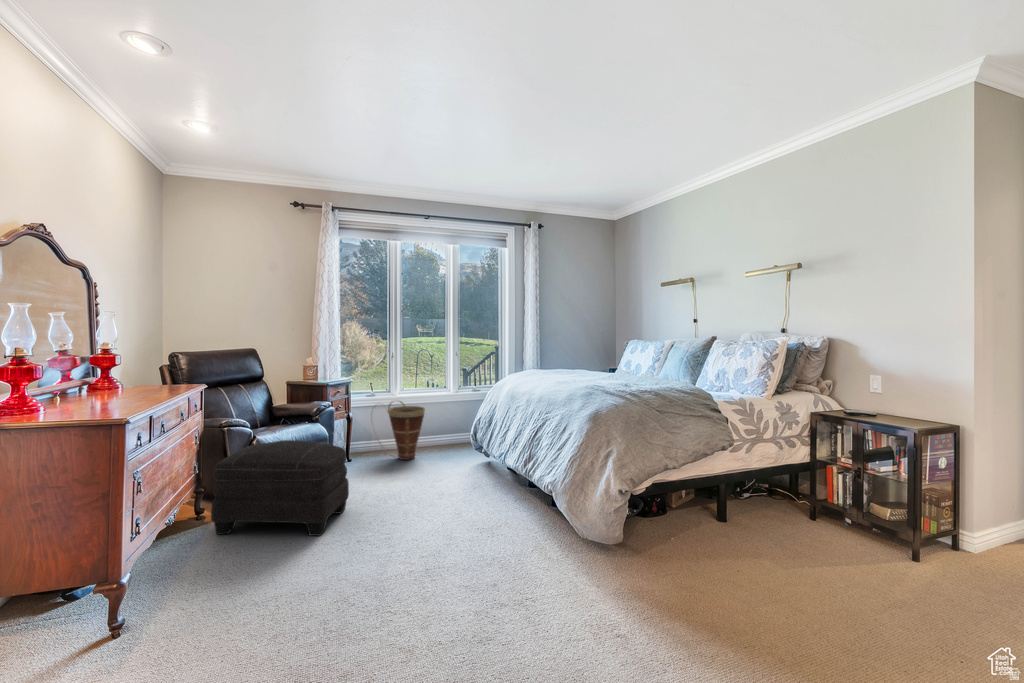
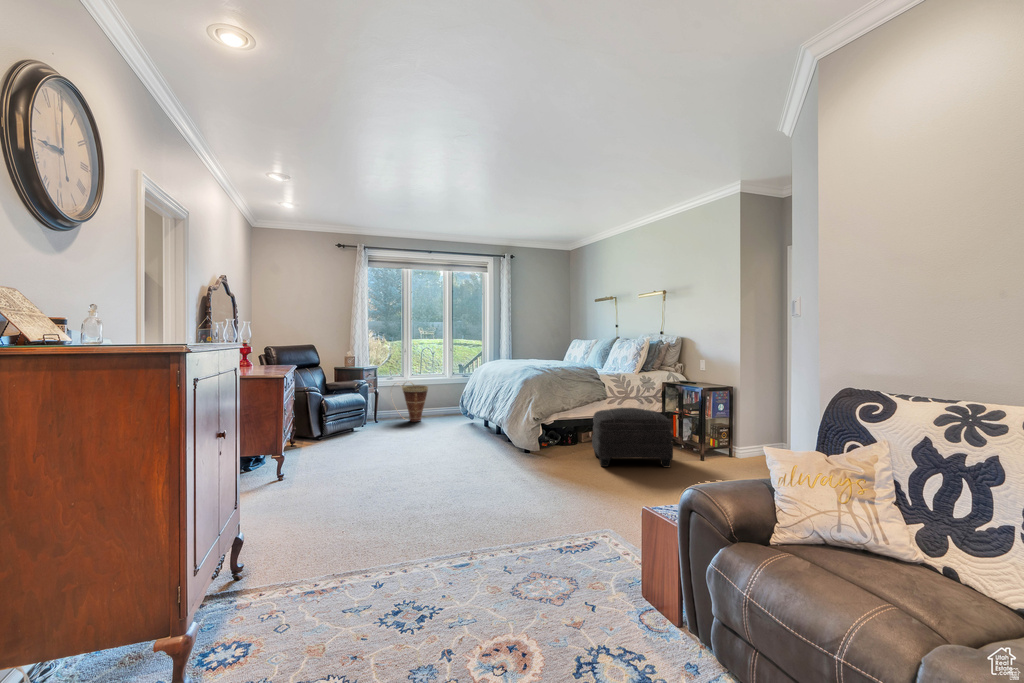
ottoman: present [211,440,349,536] -> present [592,408,673,467]

